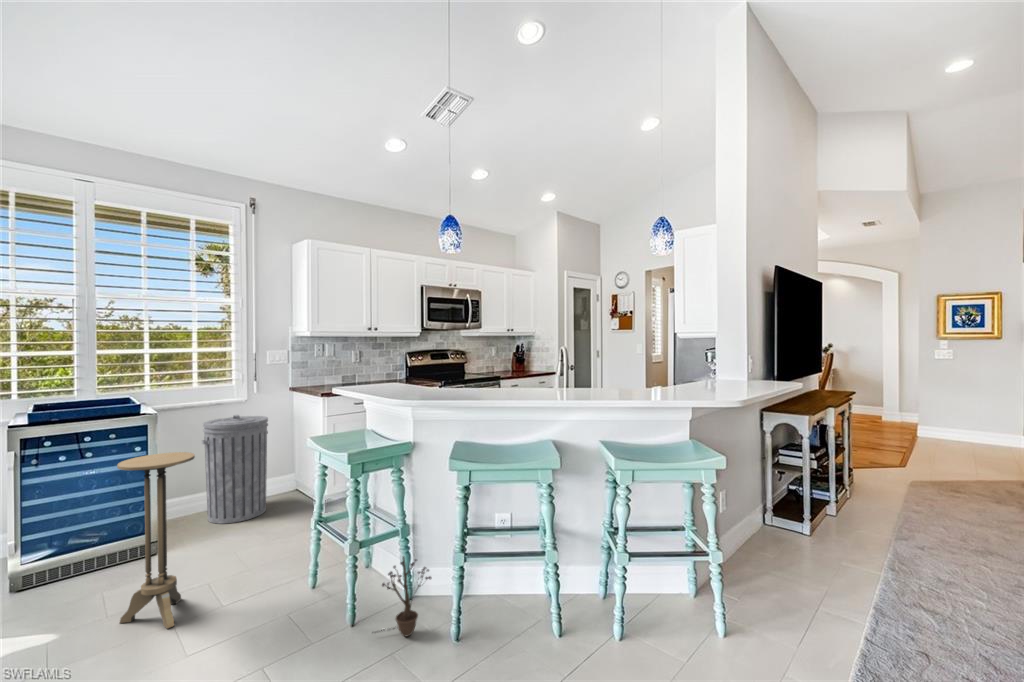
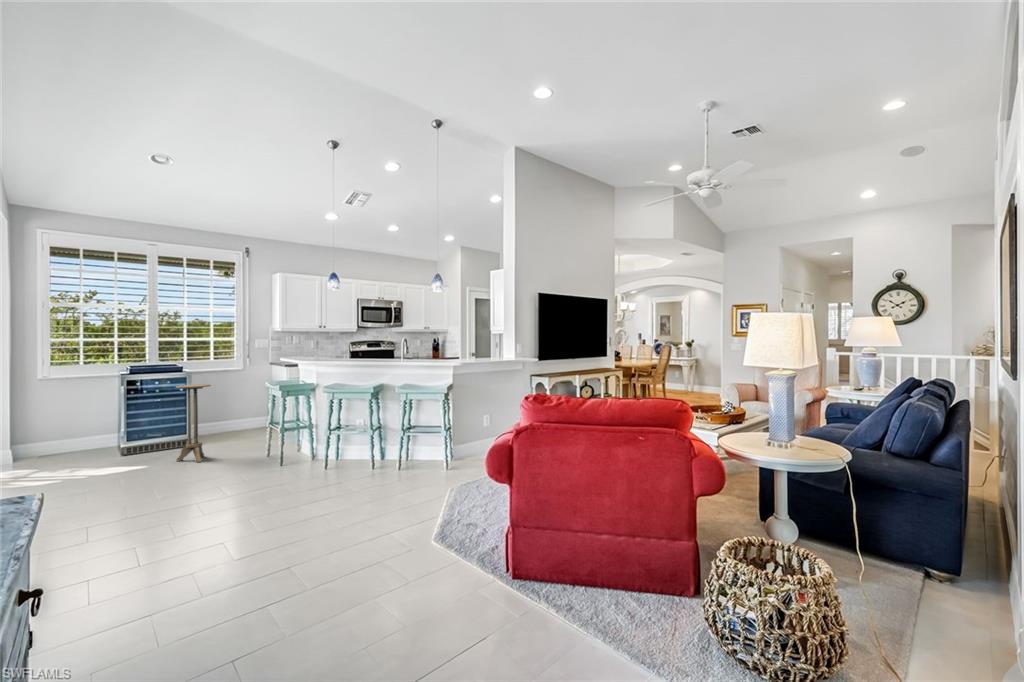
trash can: present [202,415,268,524] -> none [216,377,255,438]
decorative plant: present [375,556,431,636] -> none [289,427,318,463]

